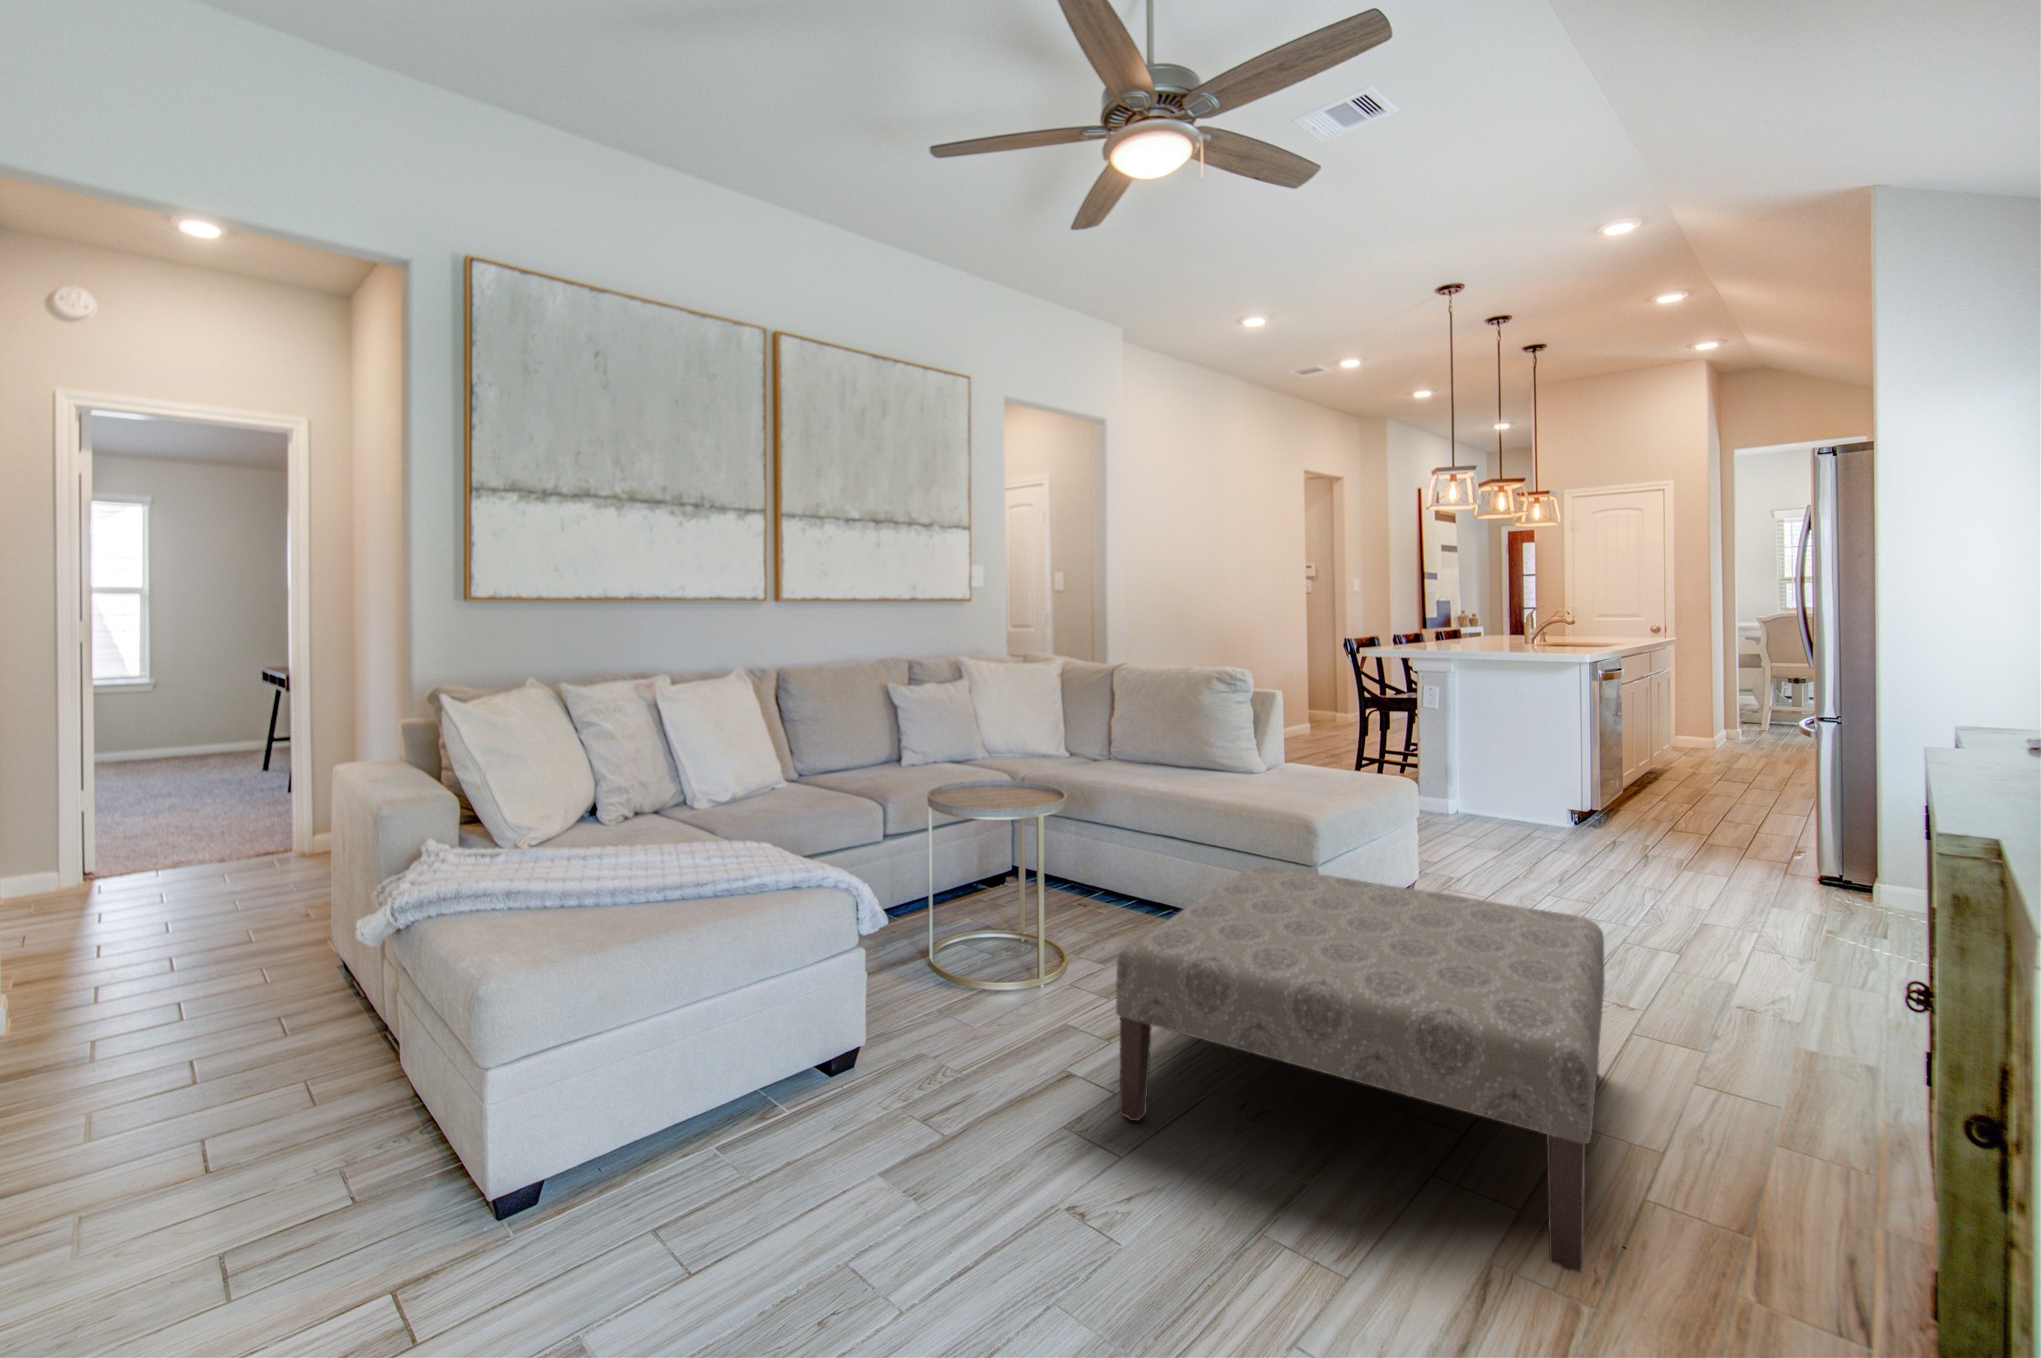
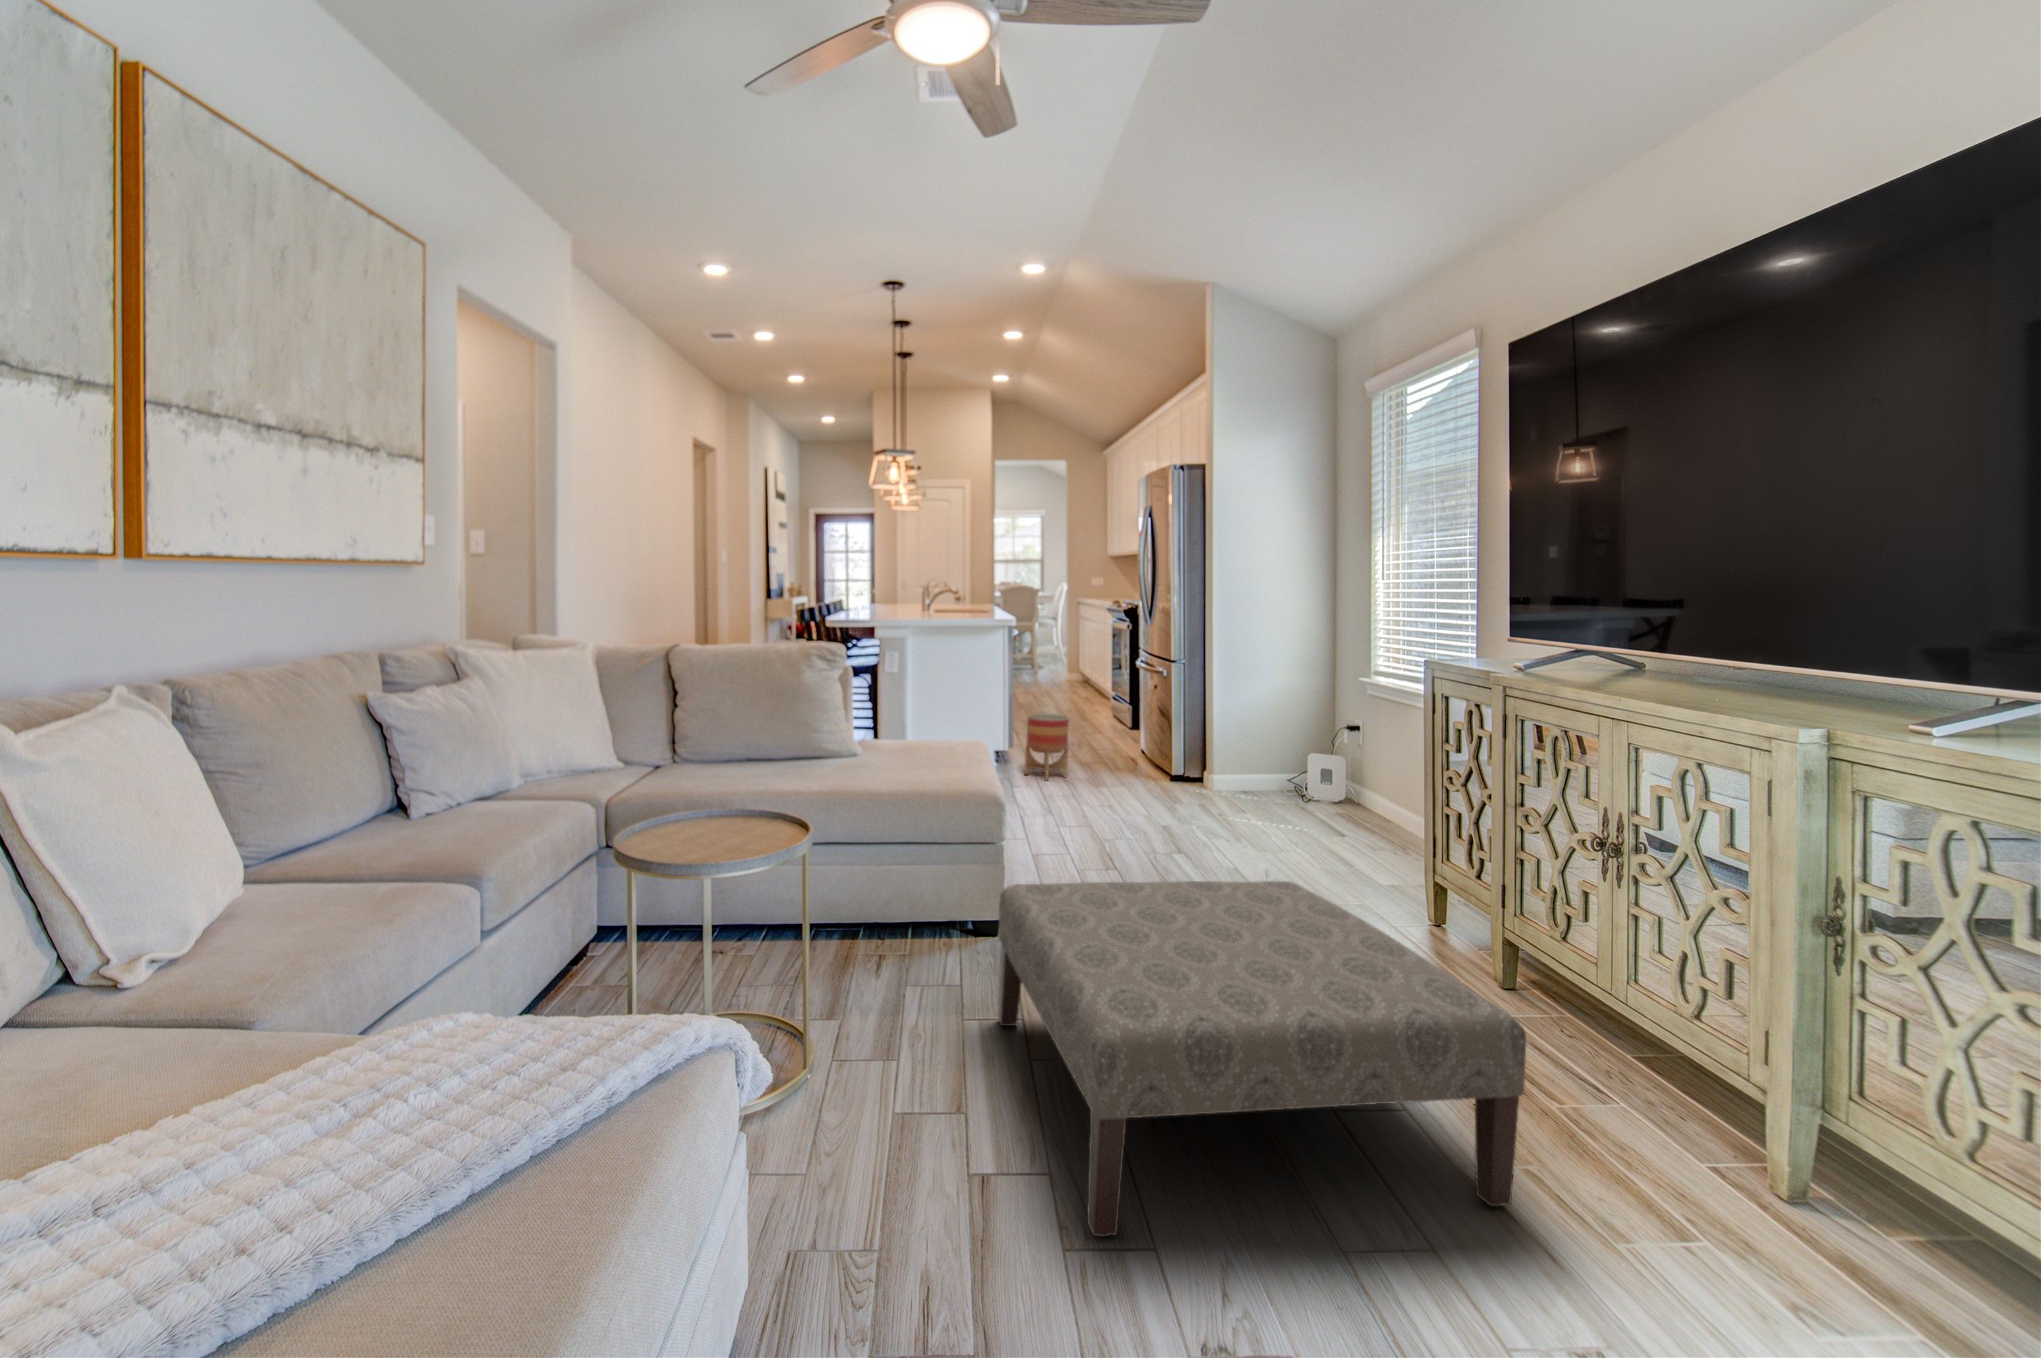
planter: none [1611,750,1675,832] -> present [1024,714,1069,780]

